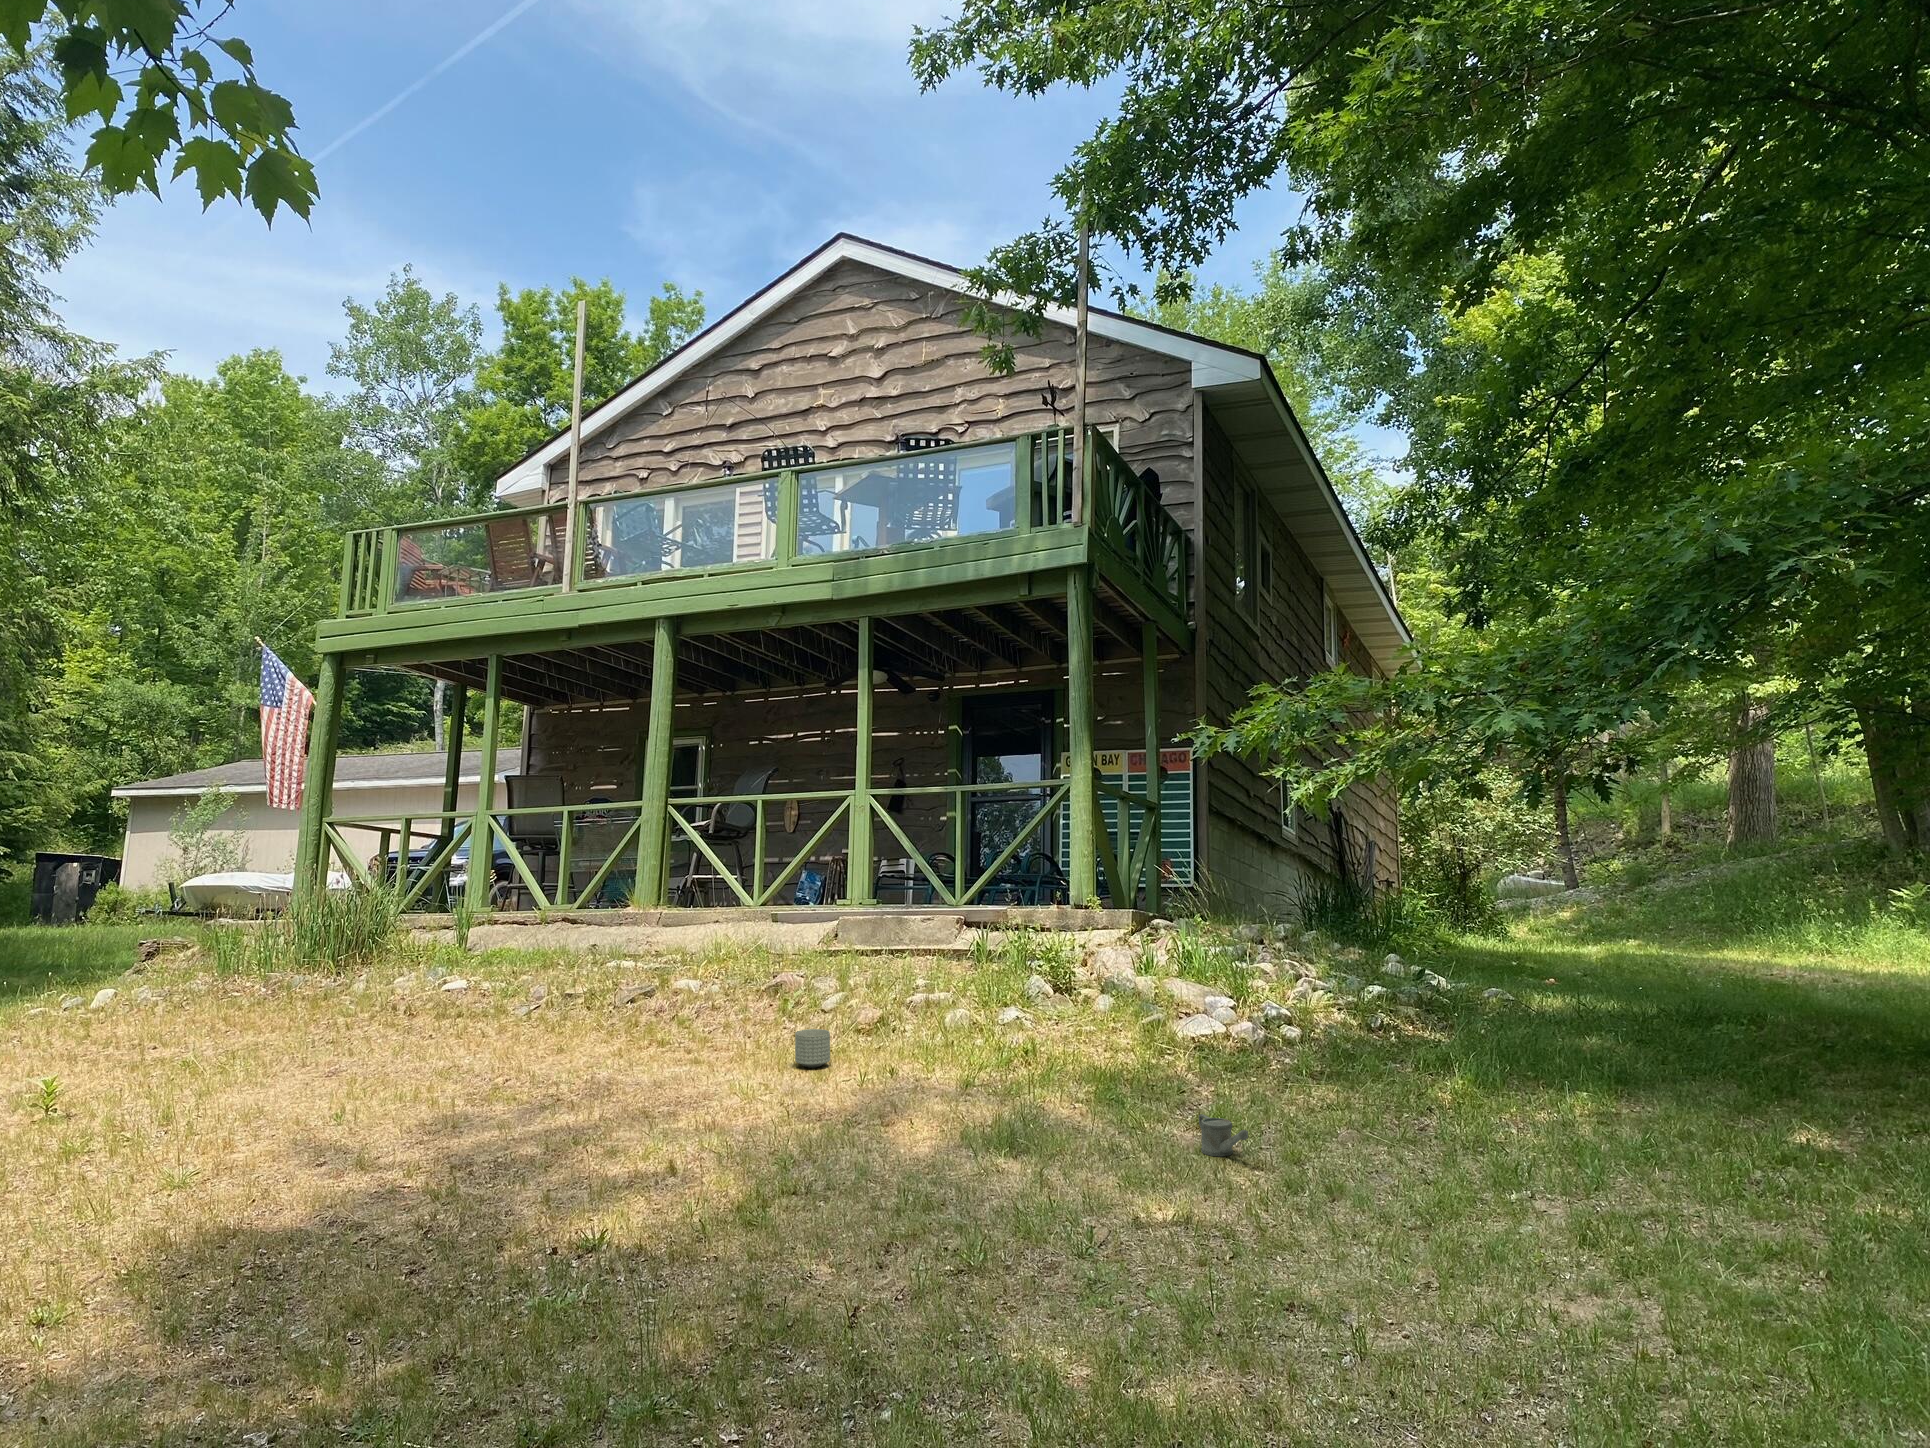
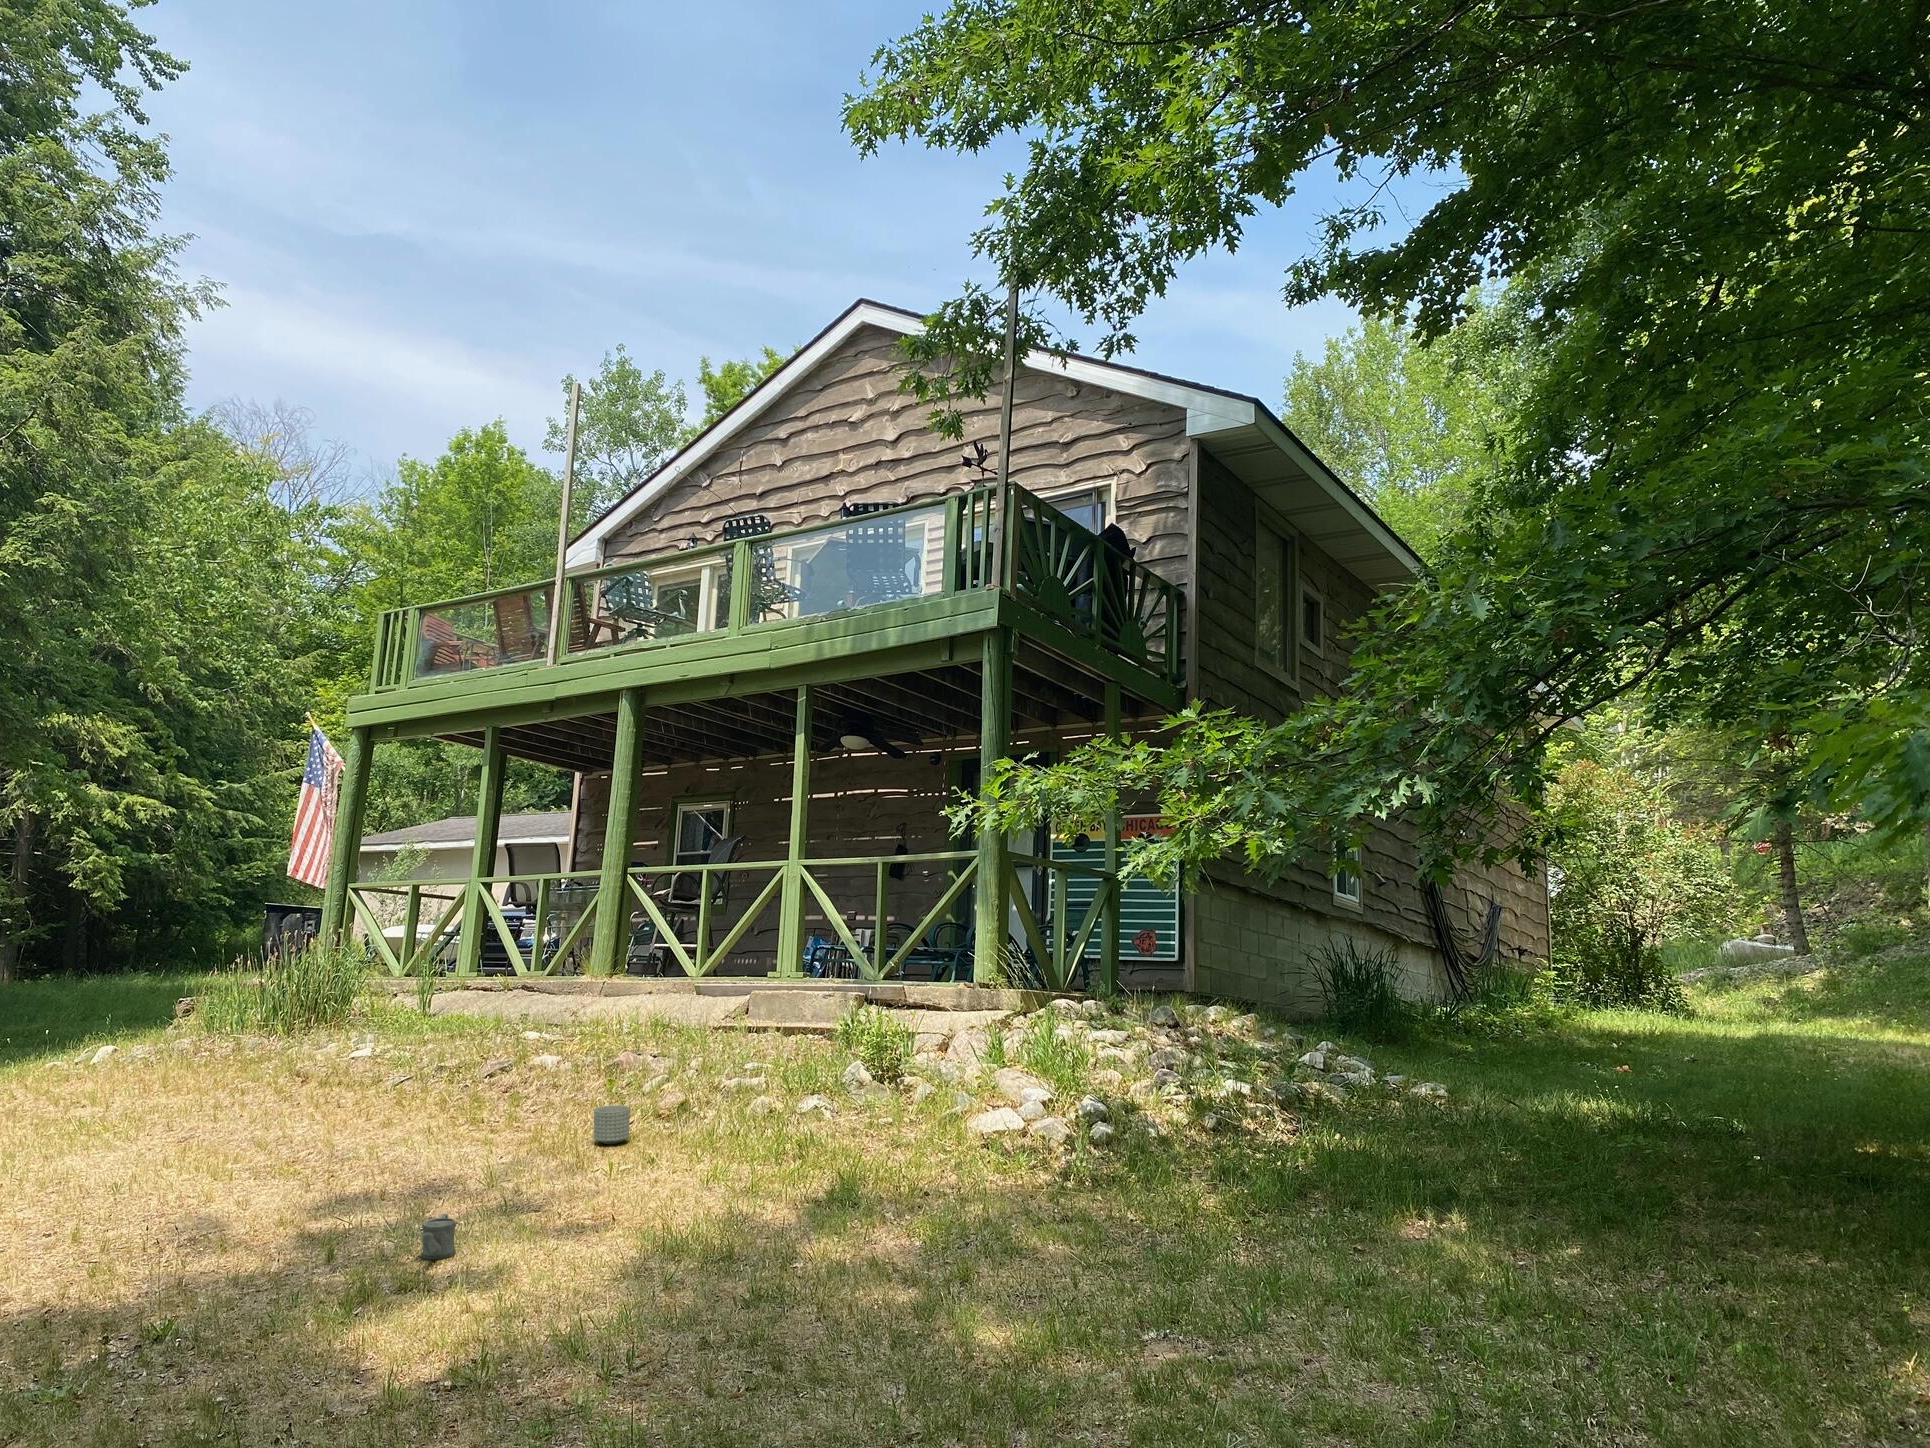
watering can: present [1199,1114,1248,1157] -> present [422,1214,456,1260]

